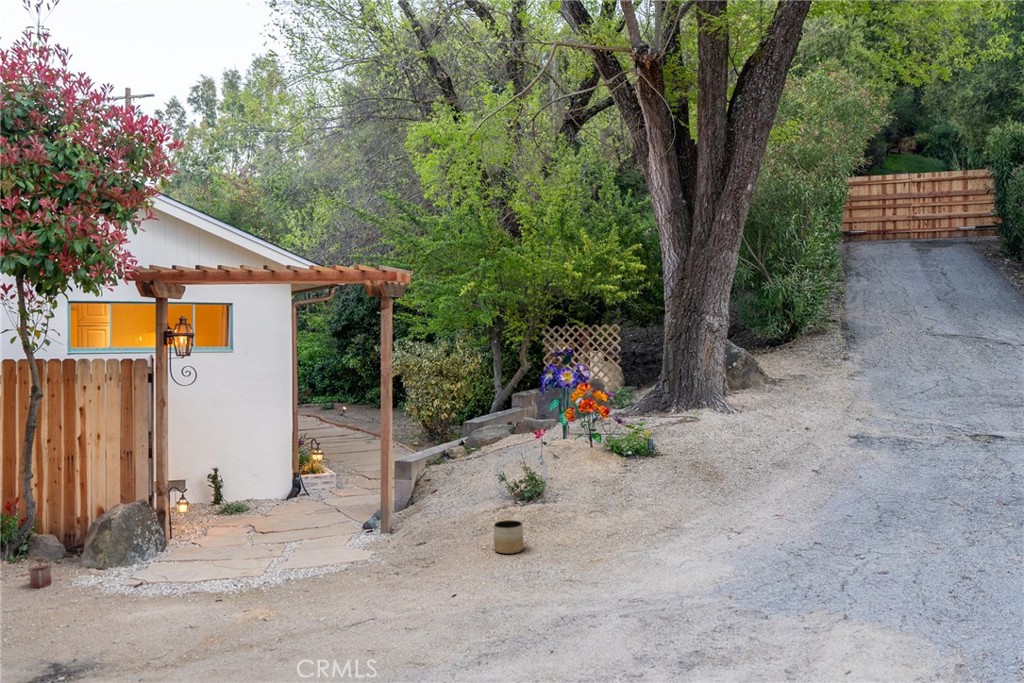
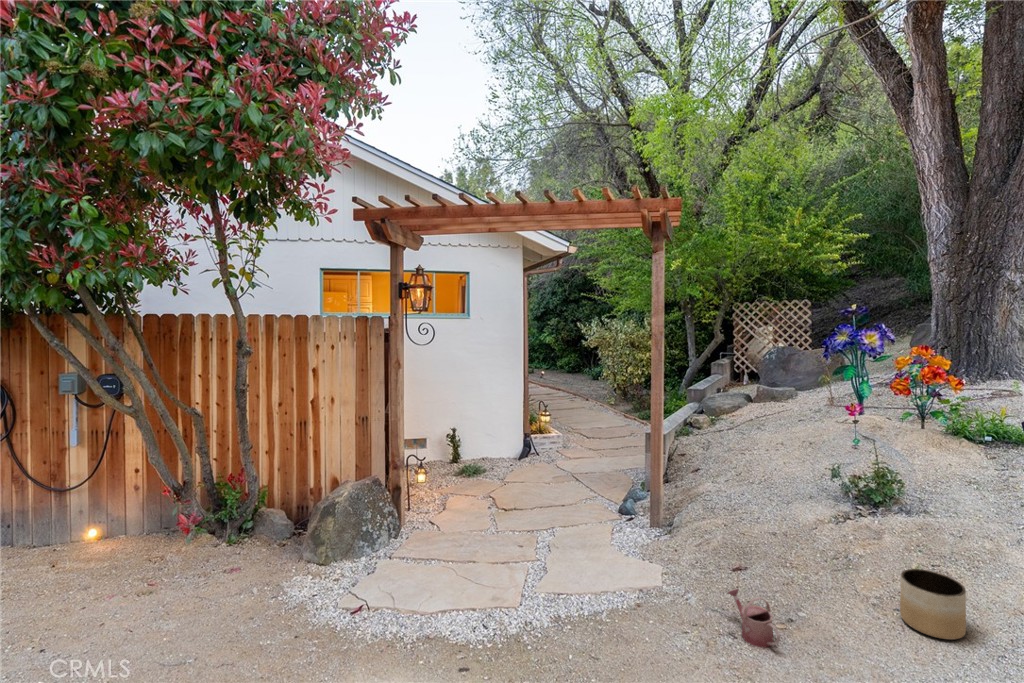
watering can: present [28,557,52,588] -> present [728,589,780,648]

